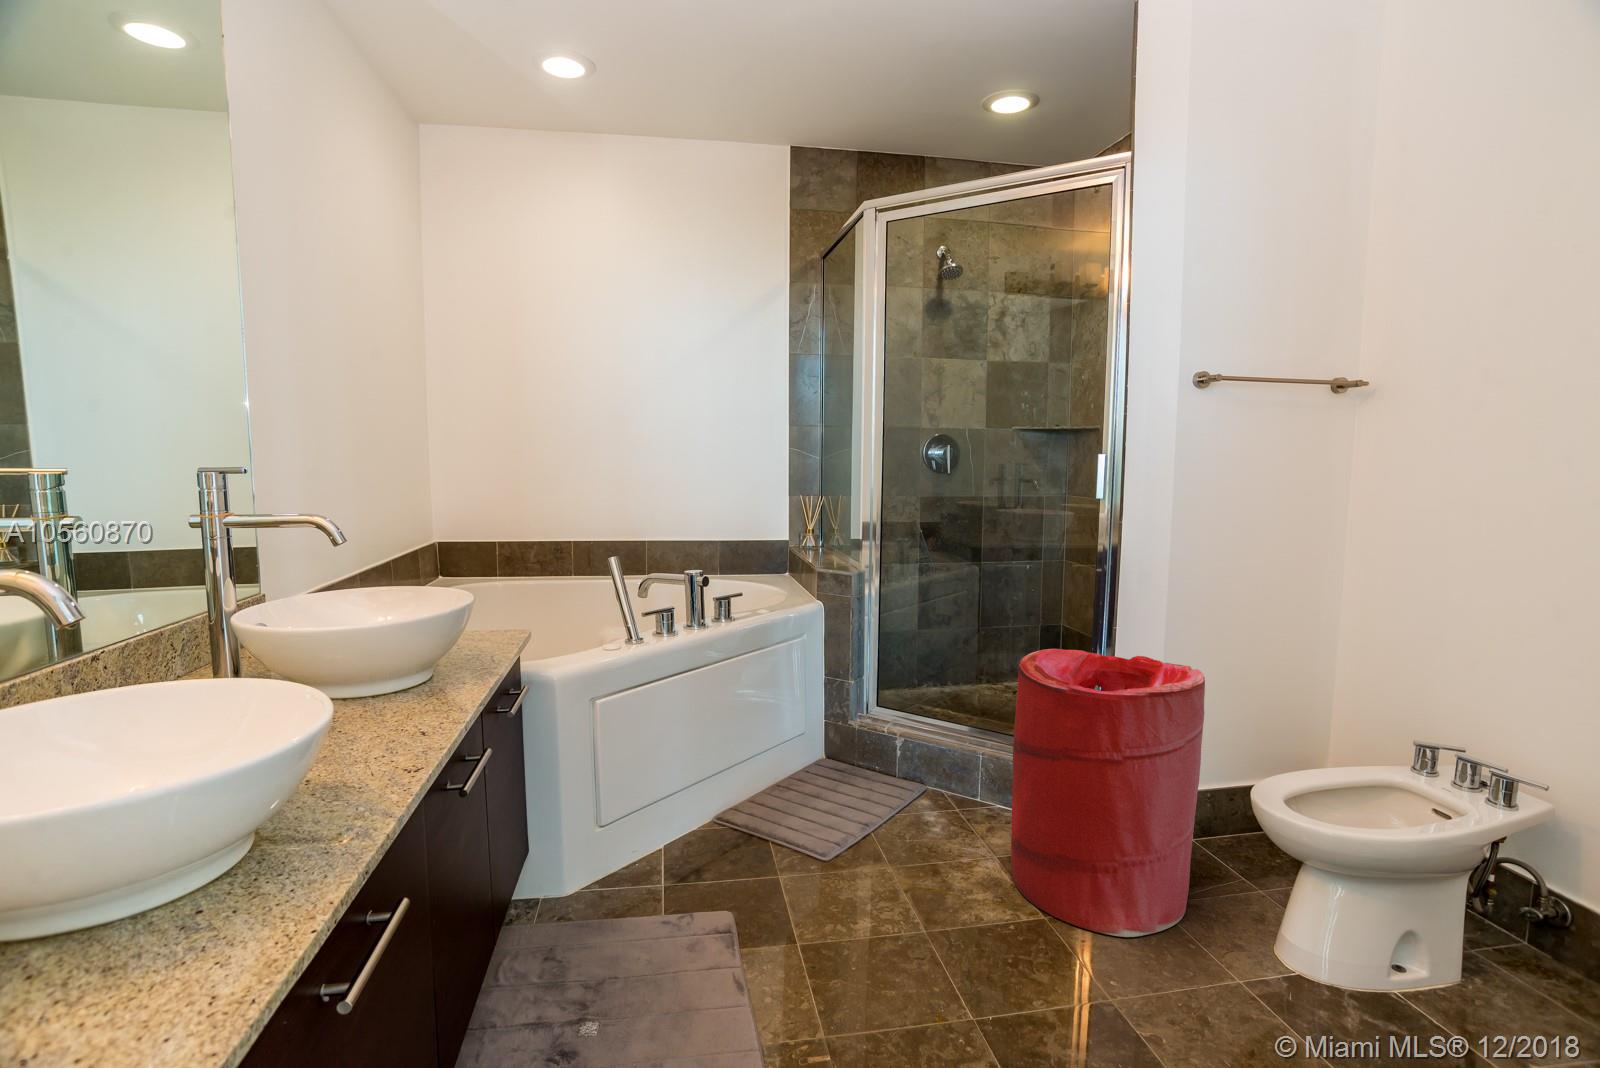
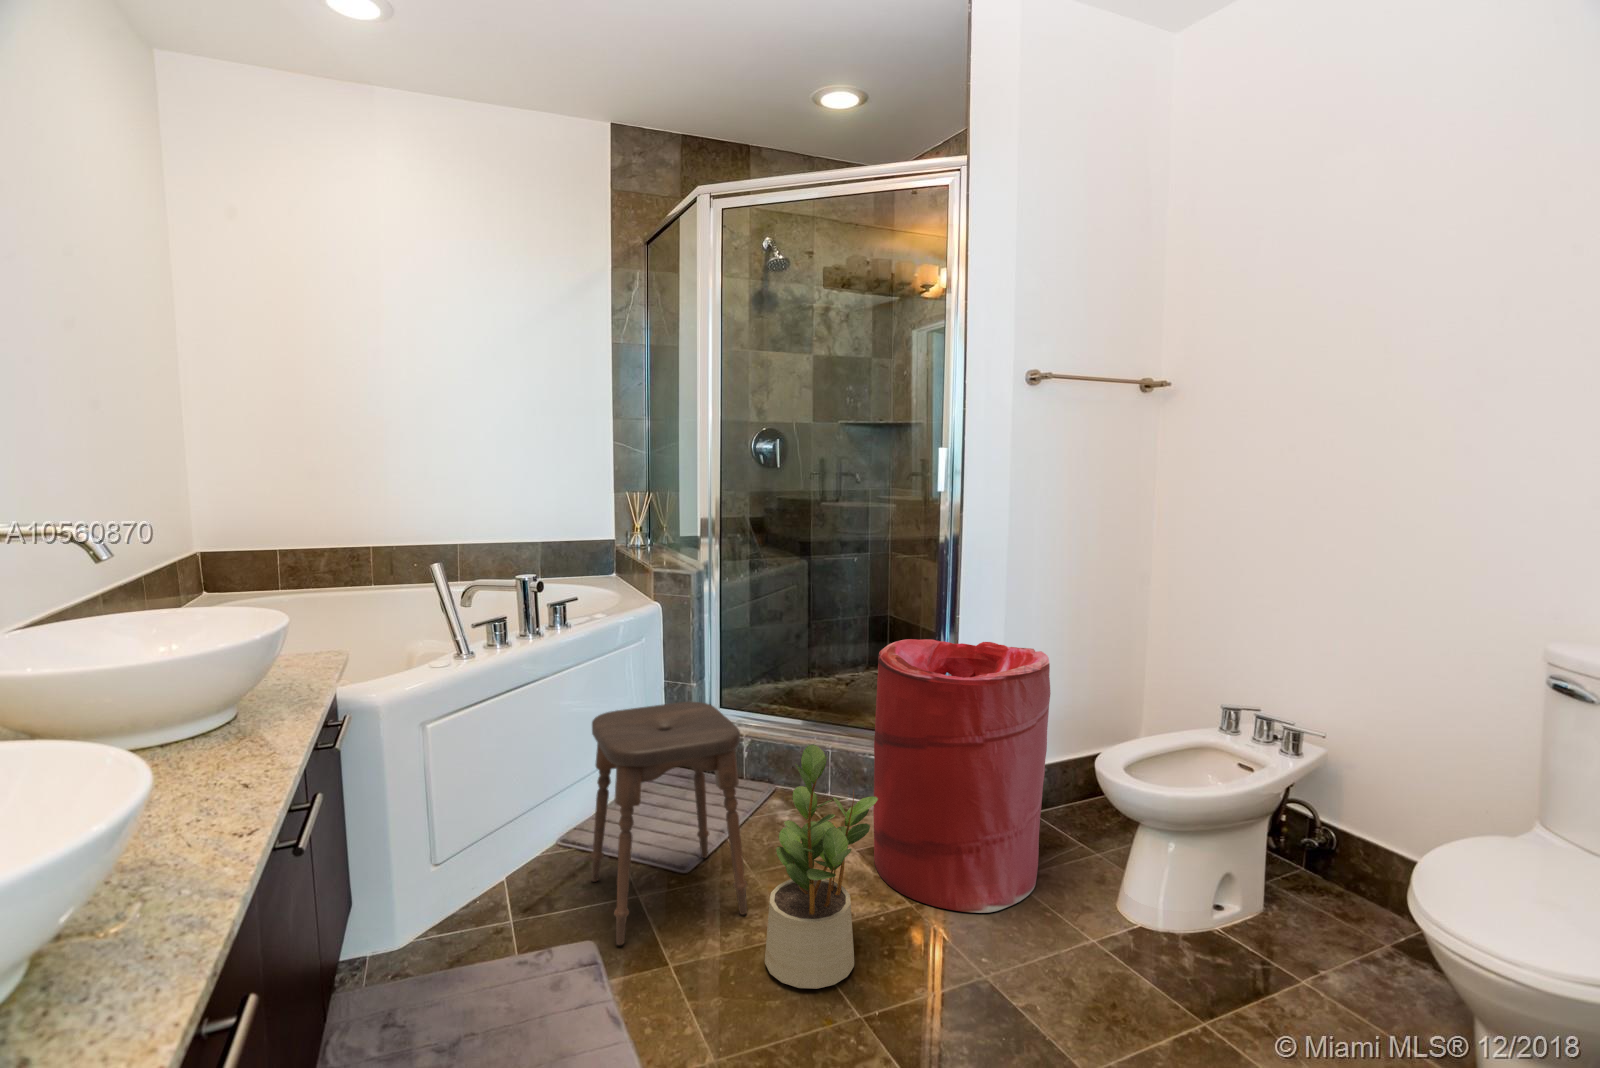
stool: none [739,696,877,916] -> present [591,702,747,945]
potted plant: none [885,746,1002,985] -> present [765,744,878,989]

